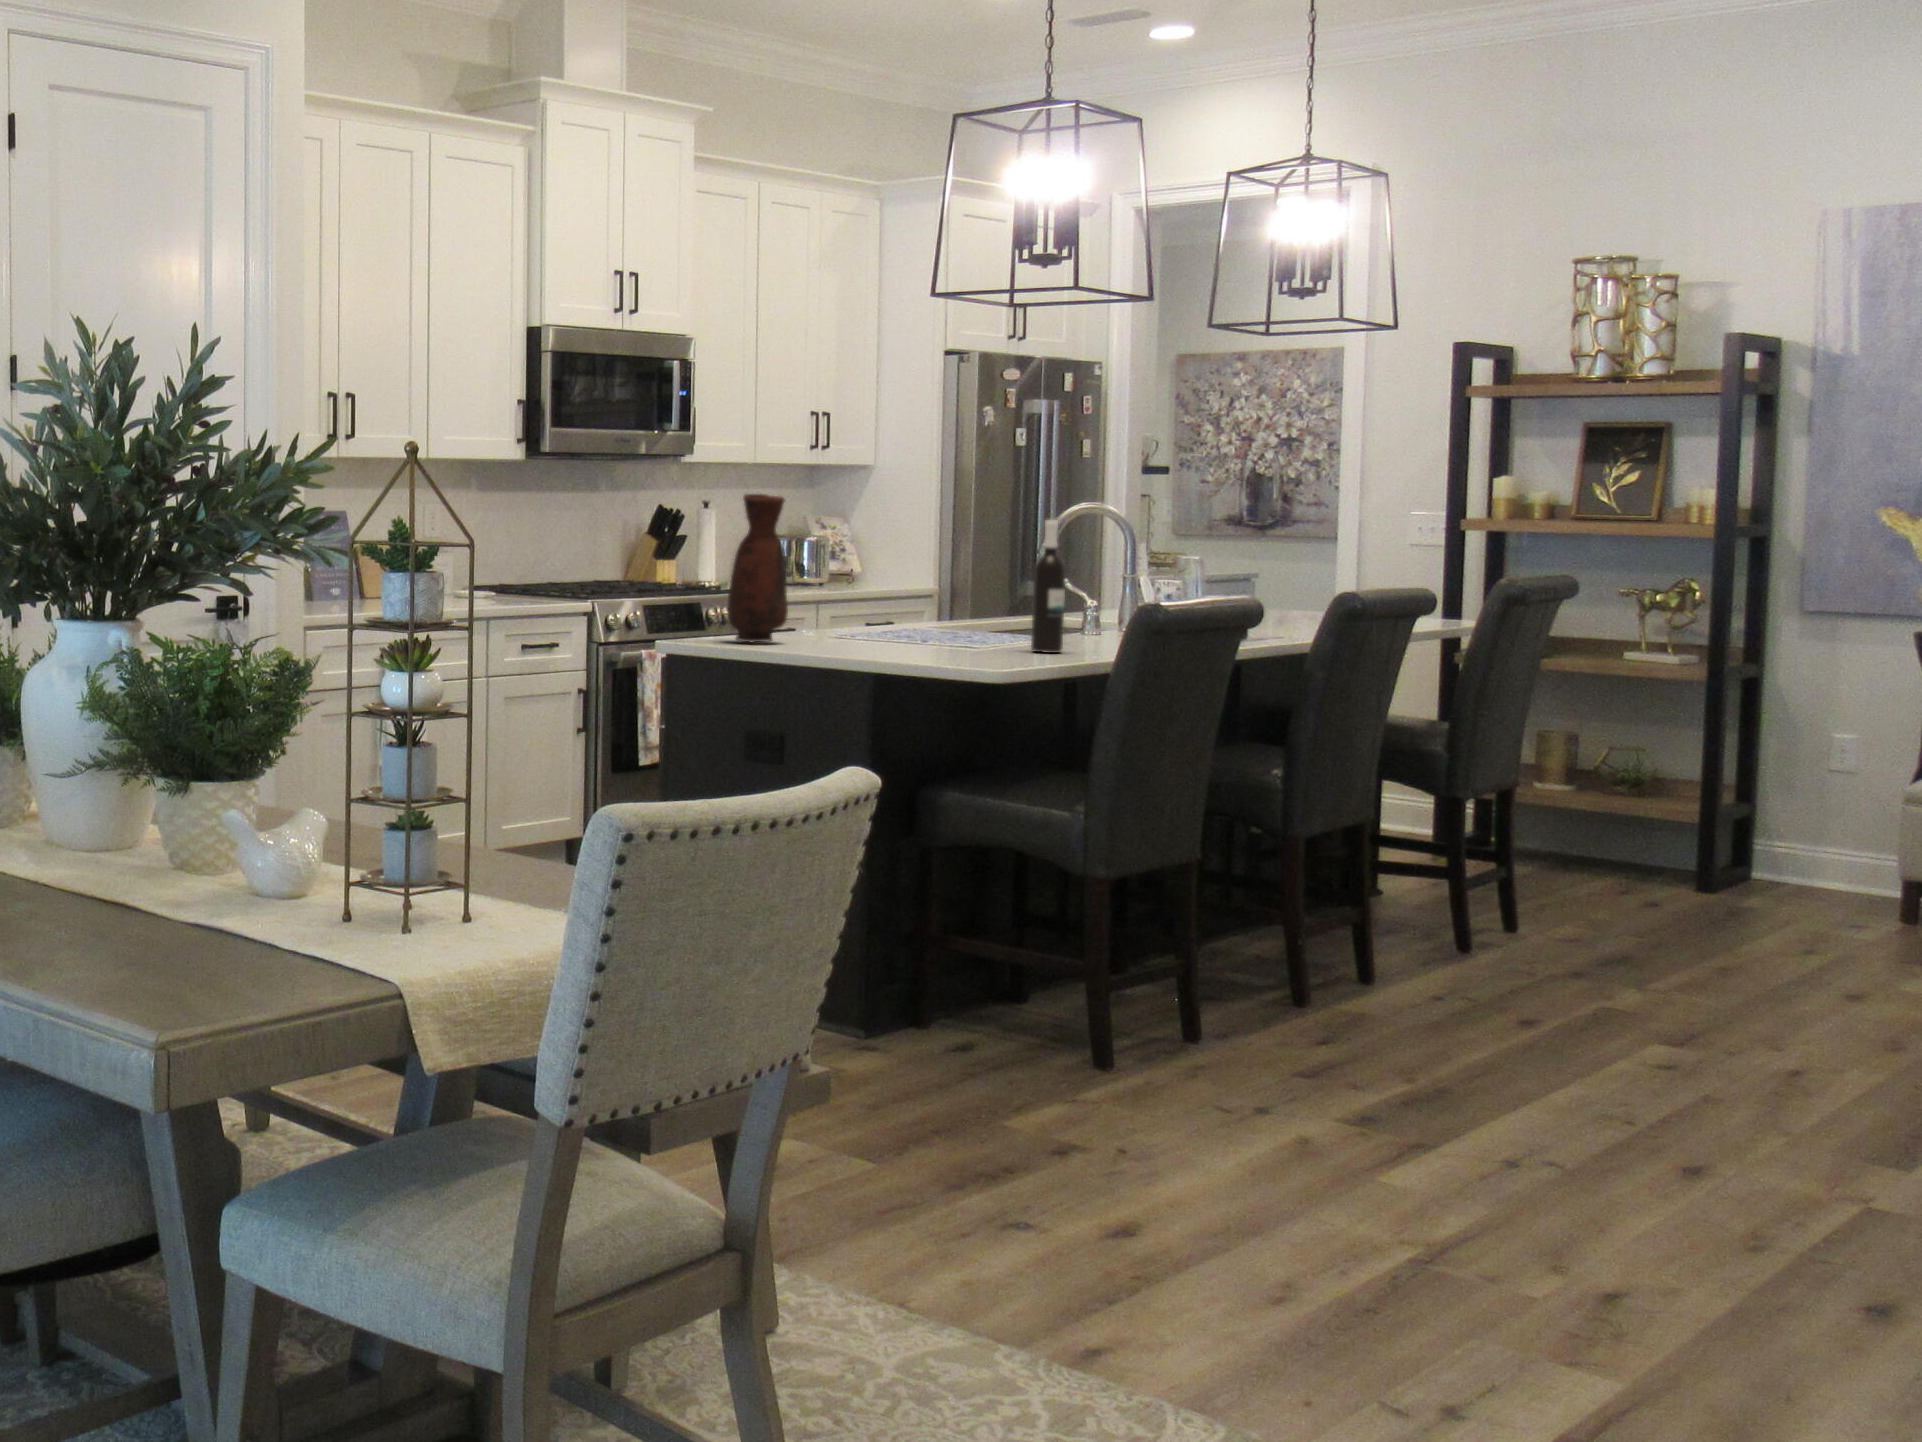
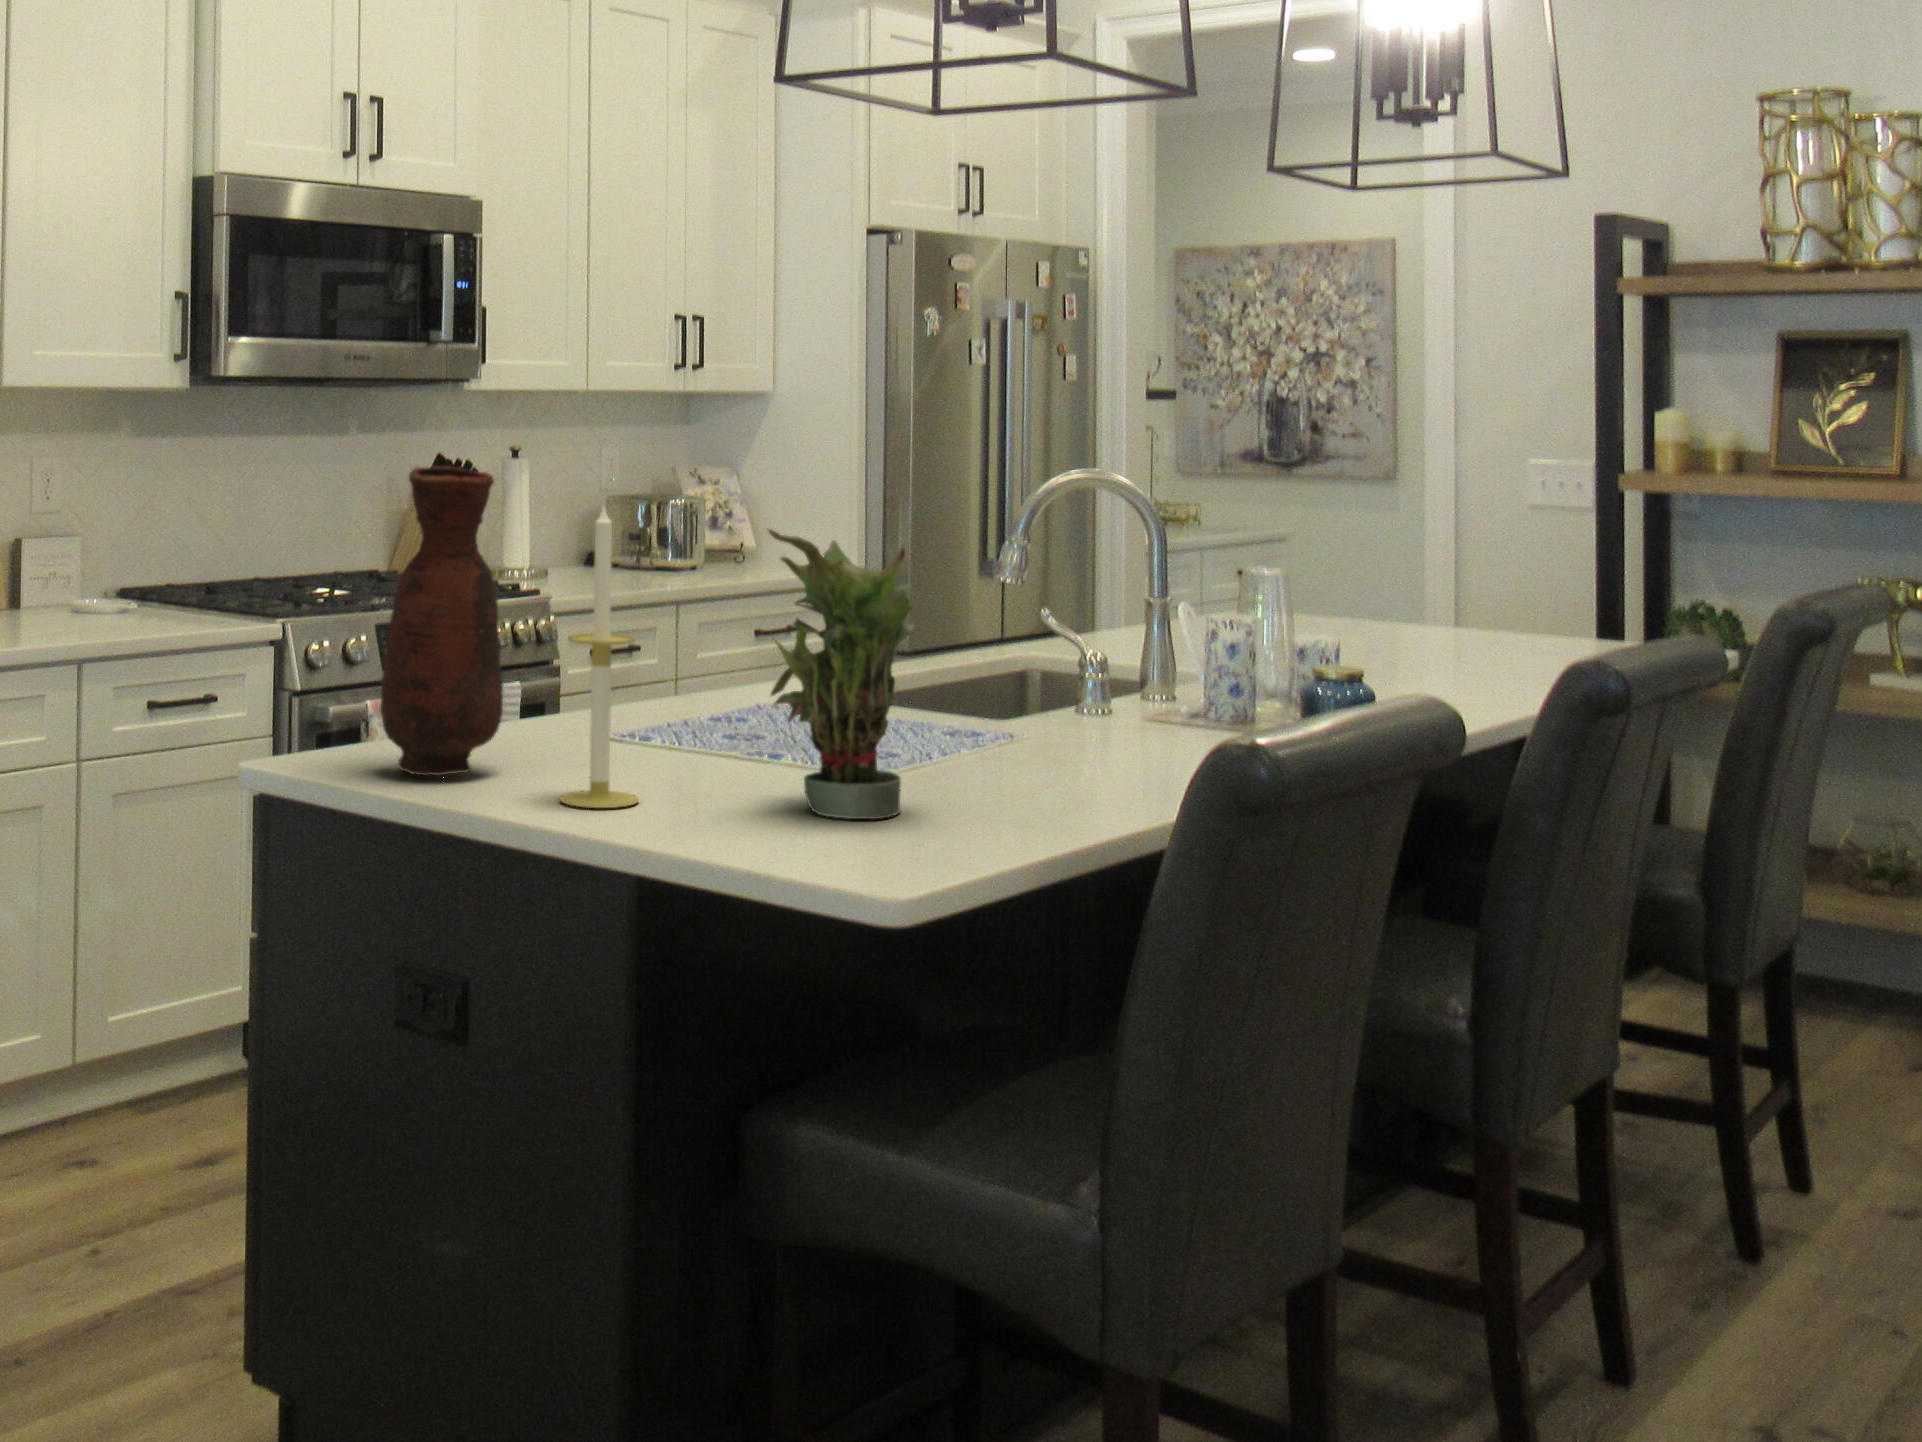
candle: none [823,508,861,651] -> present [560,507,639,808]
potted plant: none [924,519,998,655] -> present [768,529,915,819]
wine bottle: present [1031,520,1066,653] -> none [990,522,1054,800]

